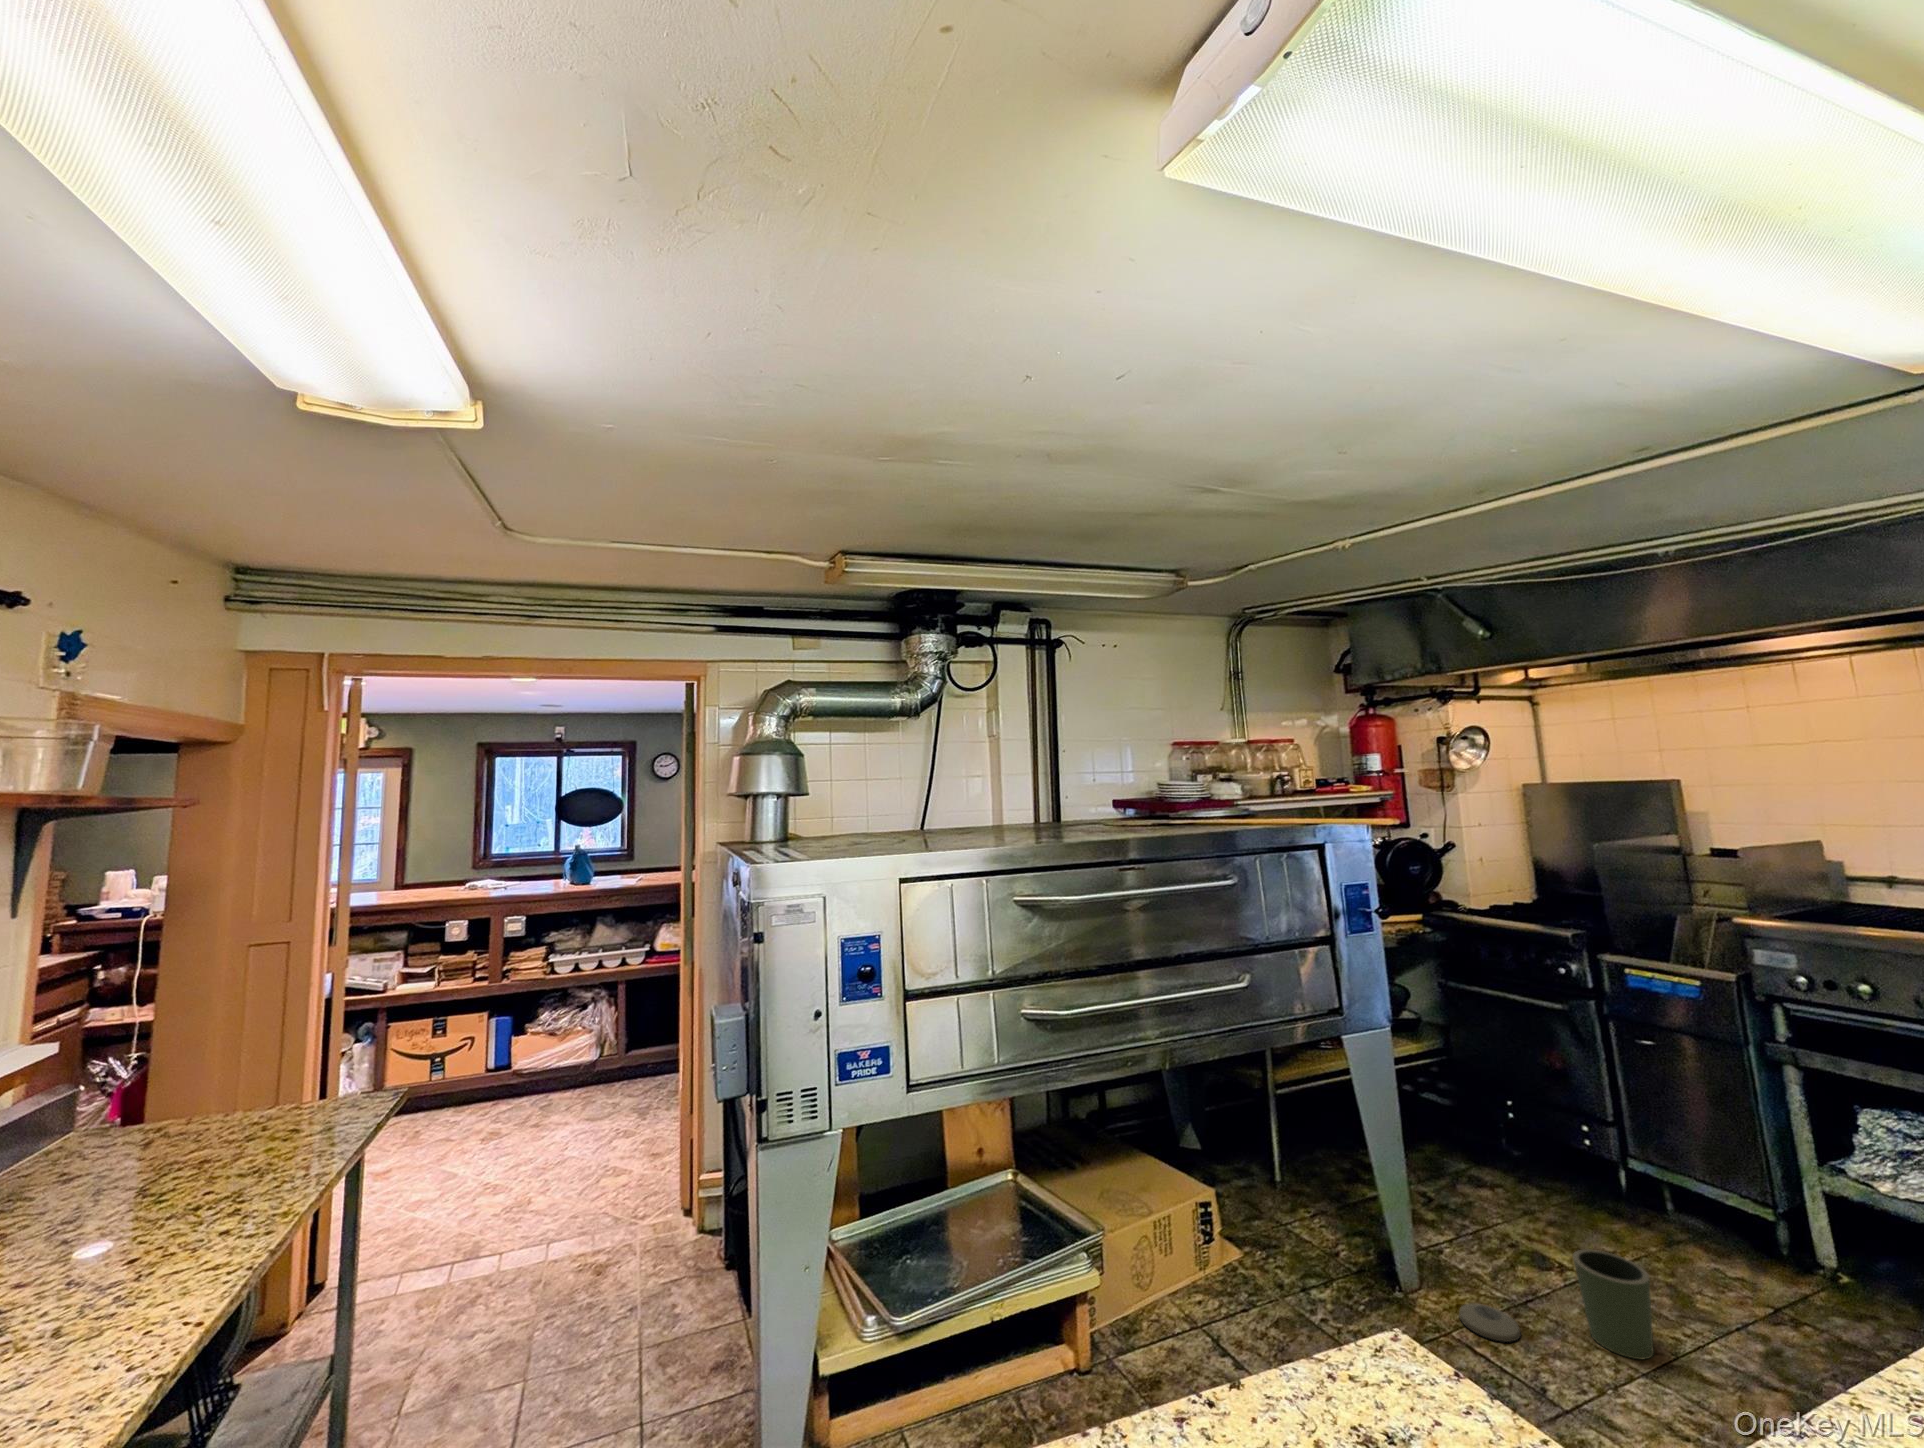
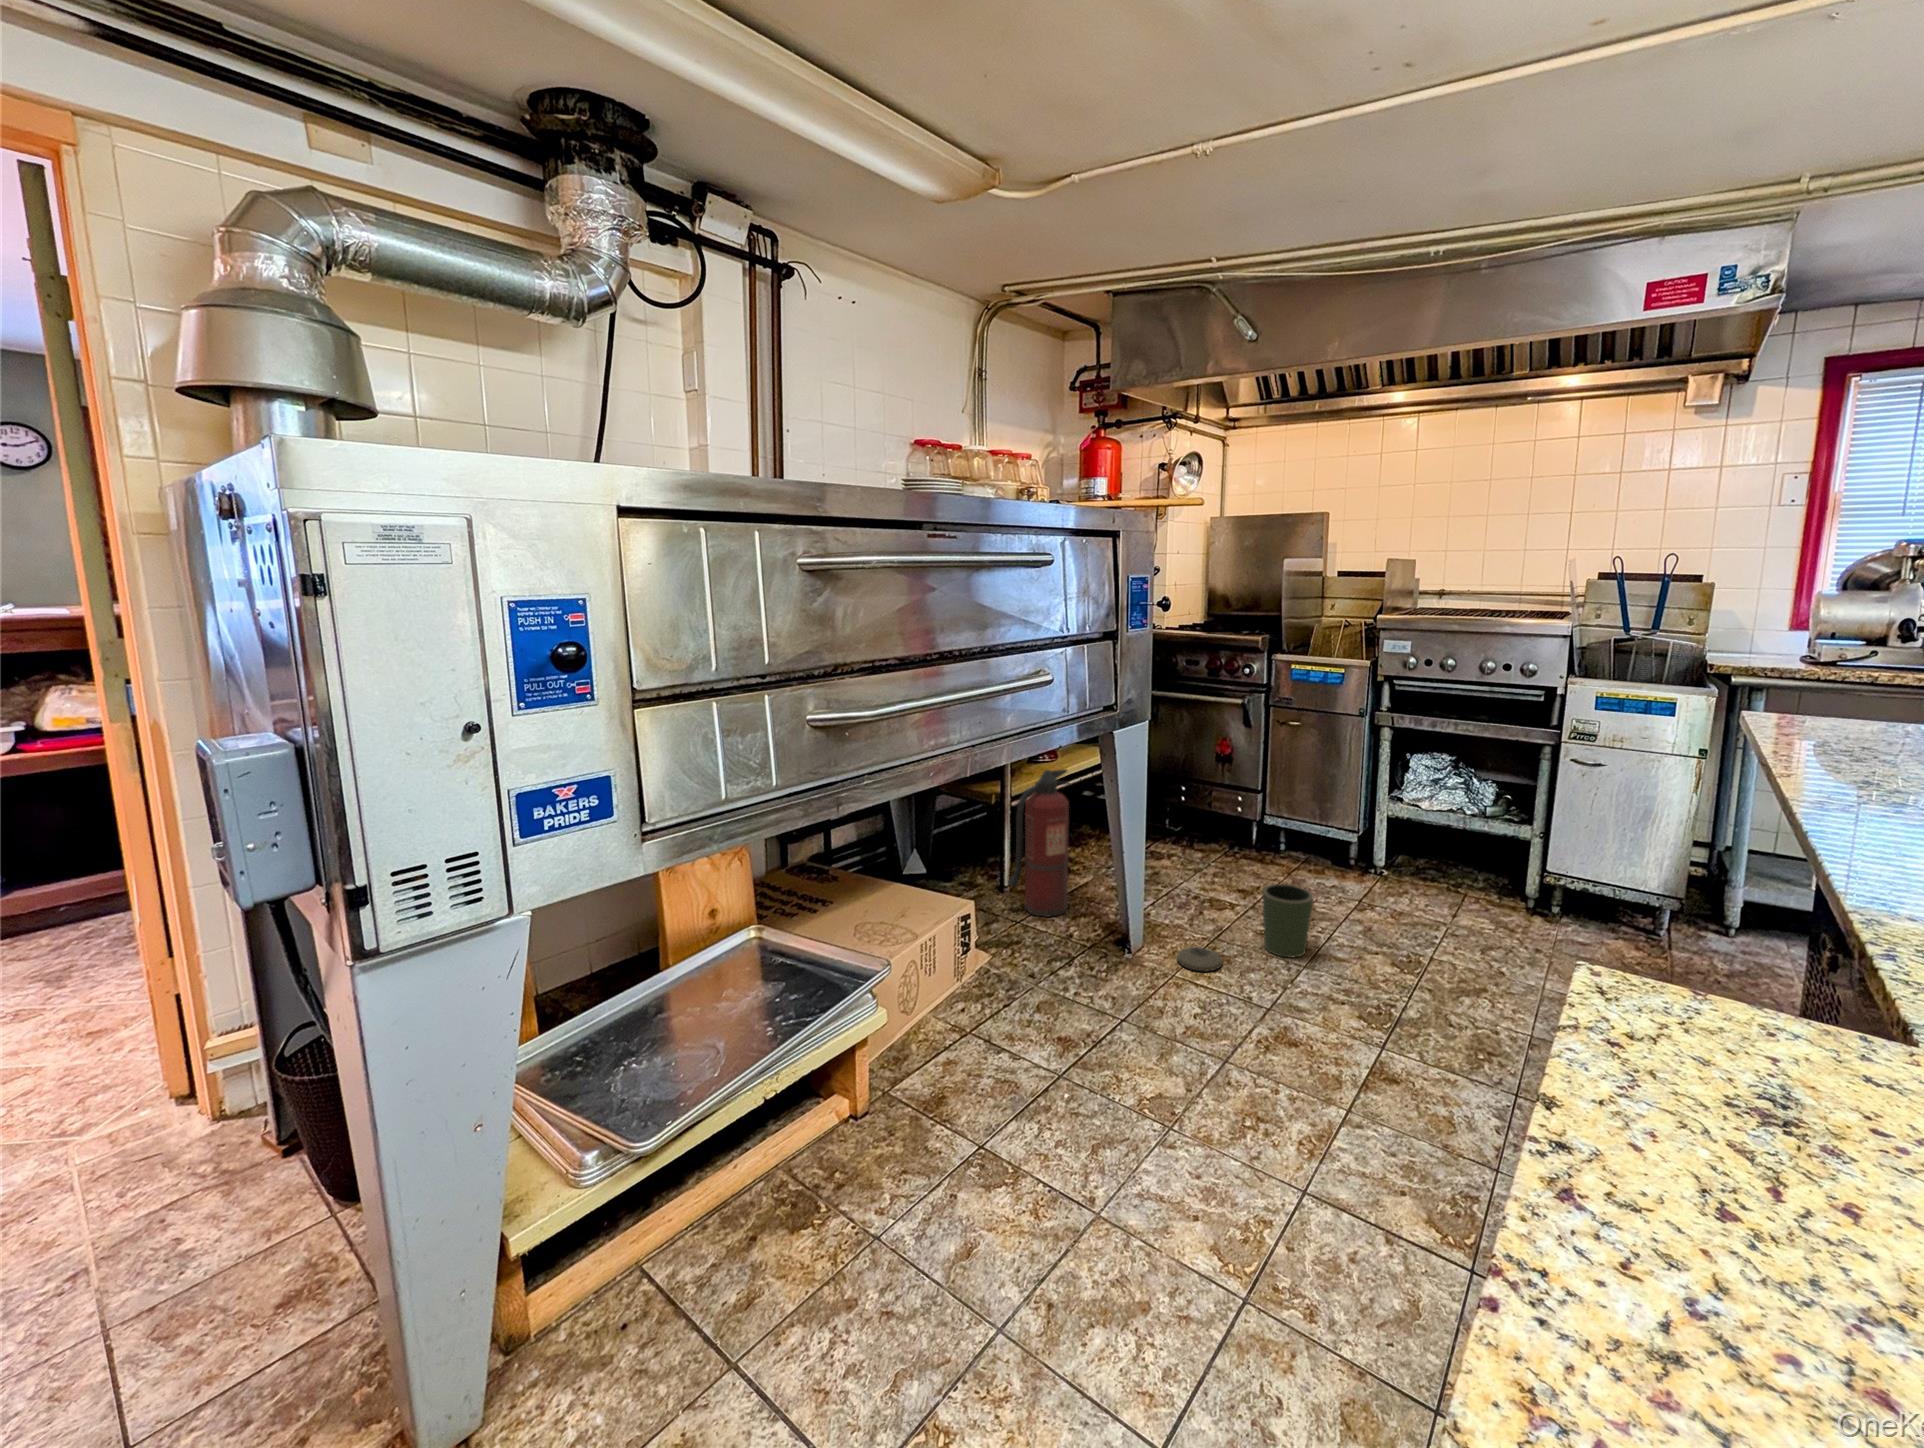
fire extinguisher: none [1271,1062,1342,1225] -> present [1008,769,1070,917]

